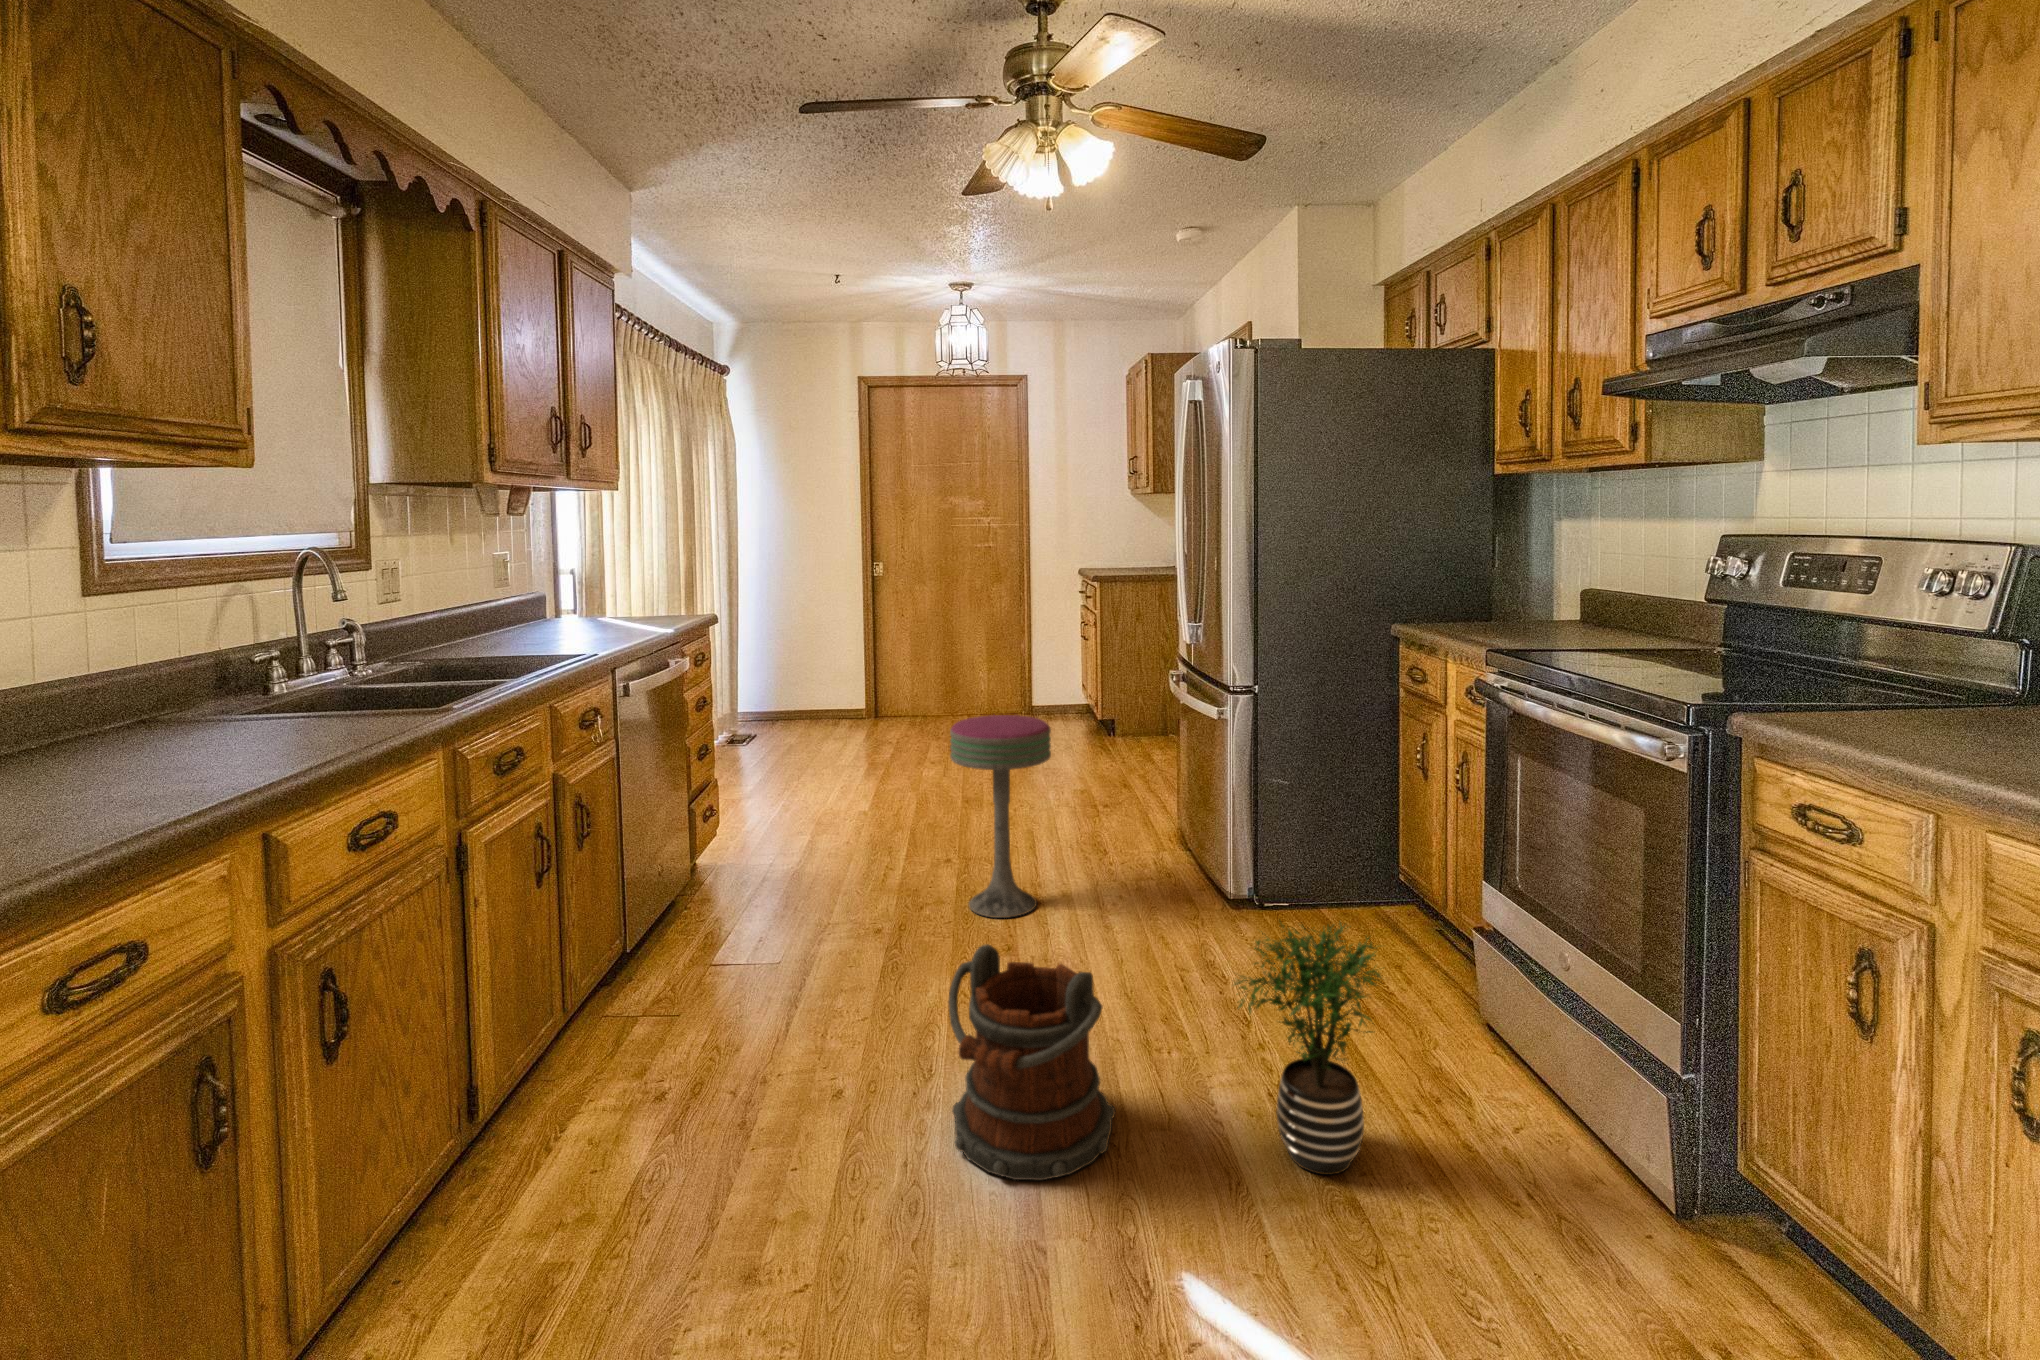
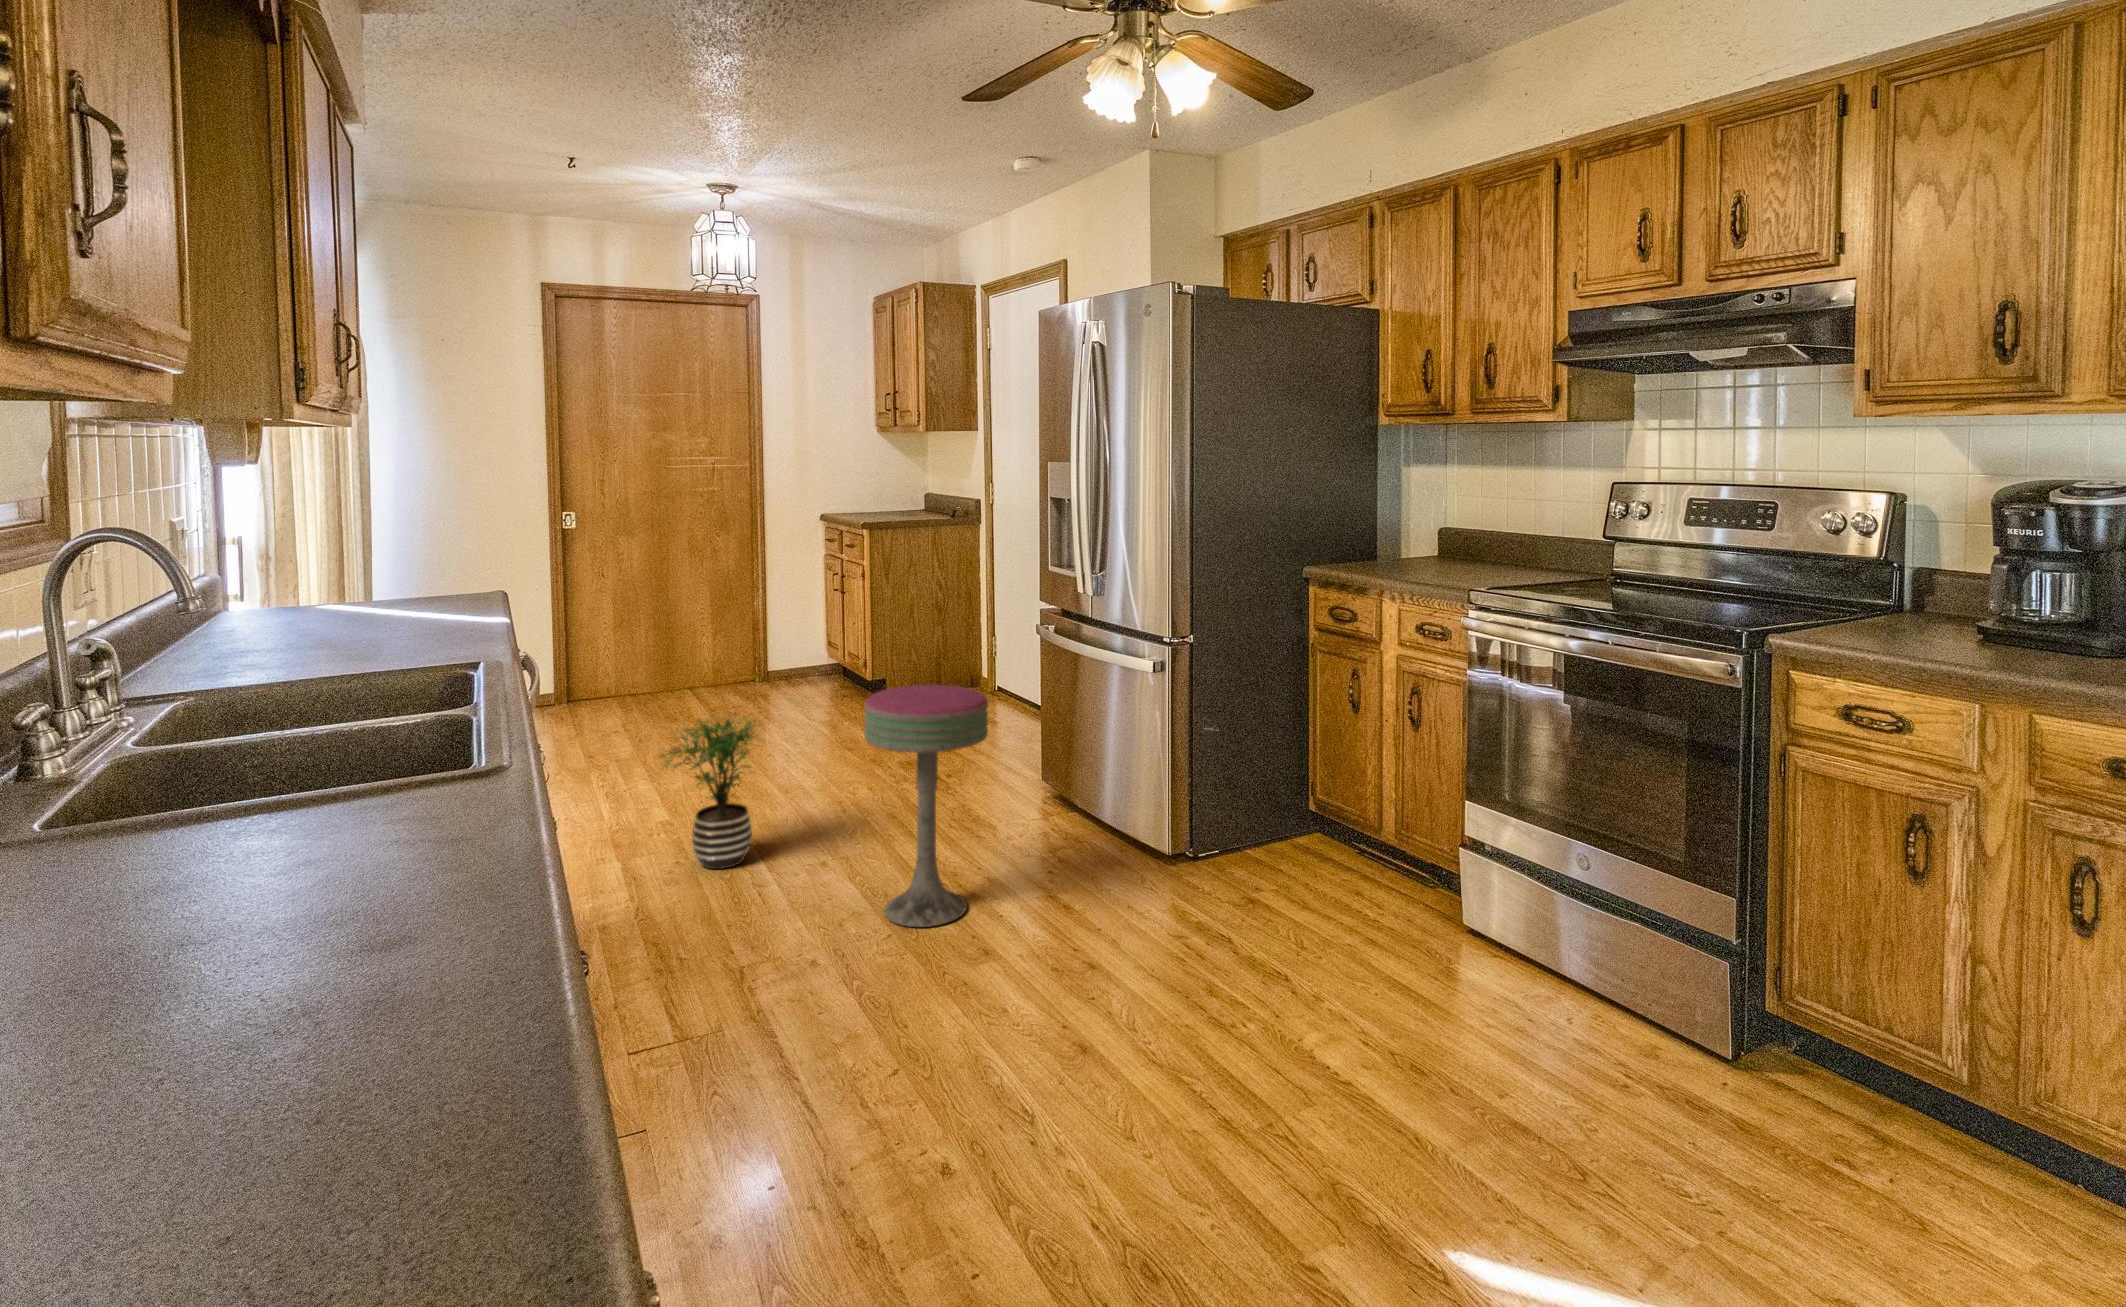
potted plant: present [1234,921,1381,1175] -> present [659,713,764,869]
bucket: present [948,944,1115,1180] -> none [1095,960,1299,1228]

